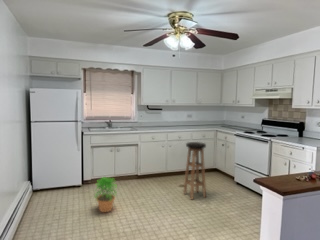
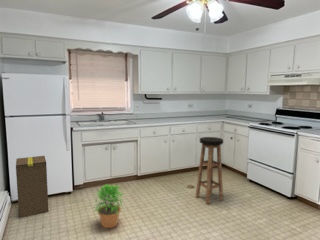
cardboard box: none [36,154,60,202] -> present [16,156,49,218]

